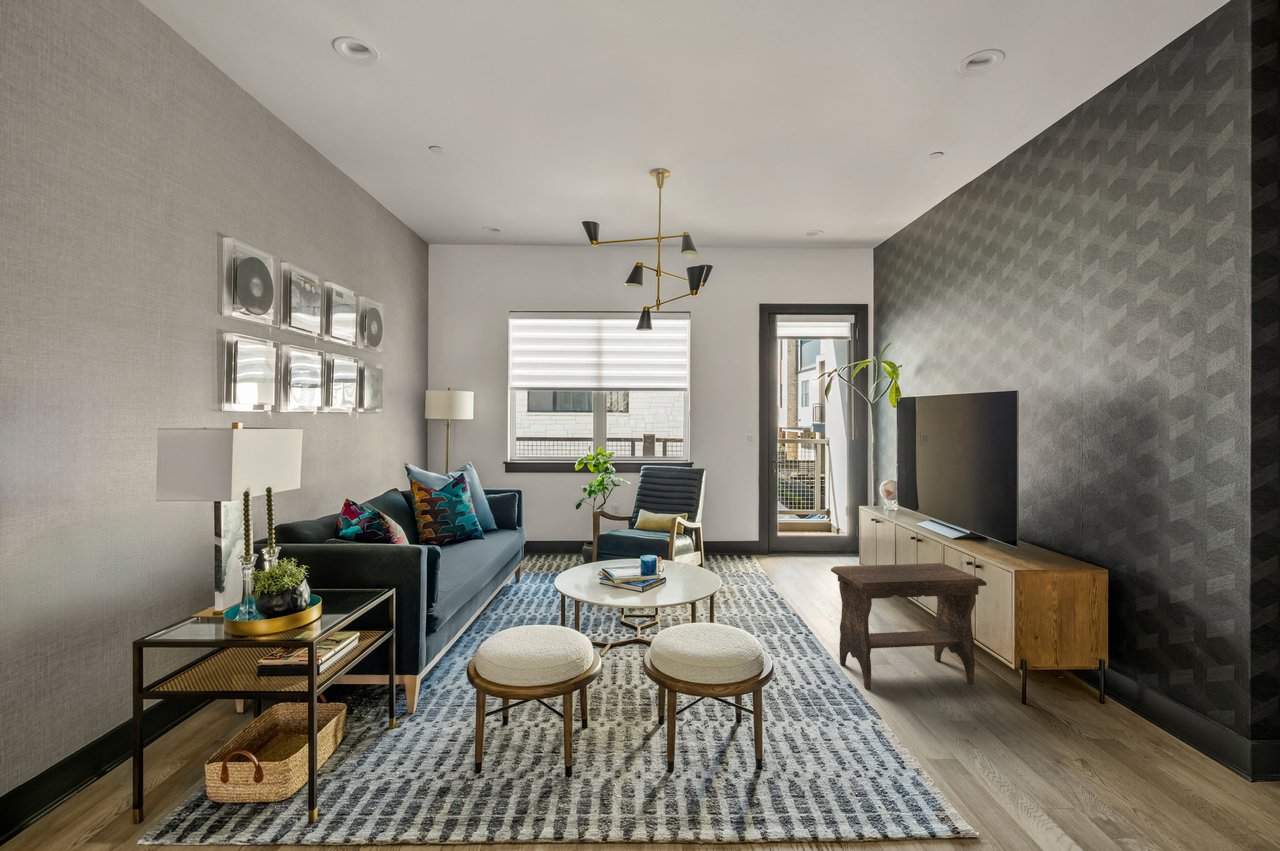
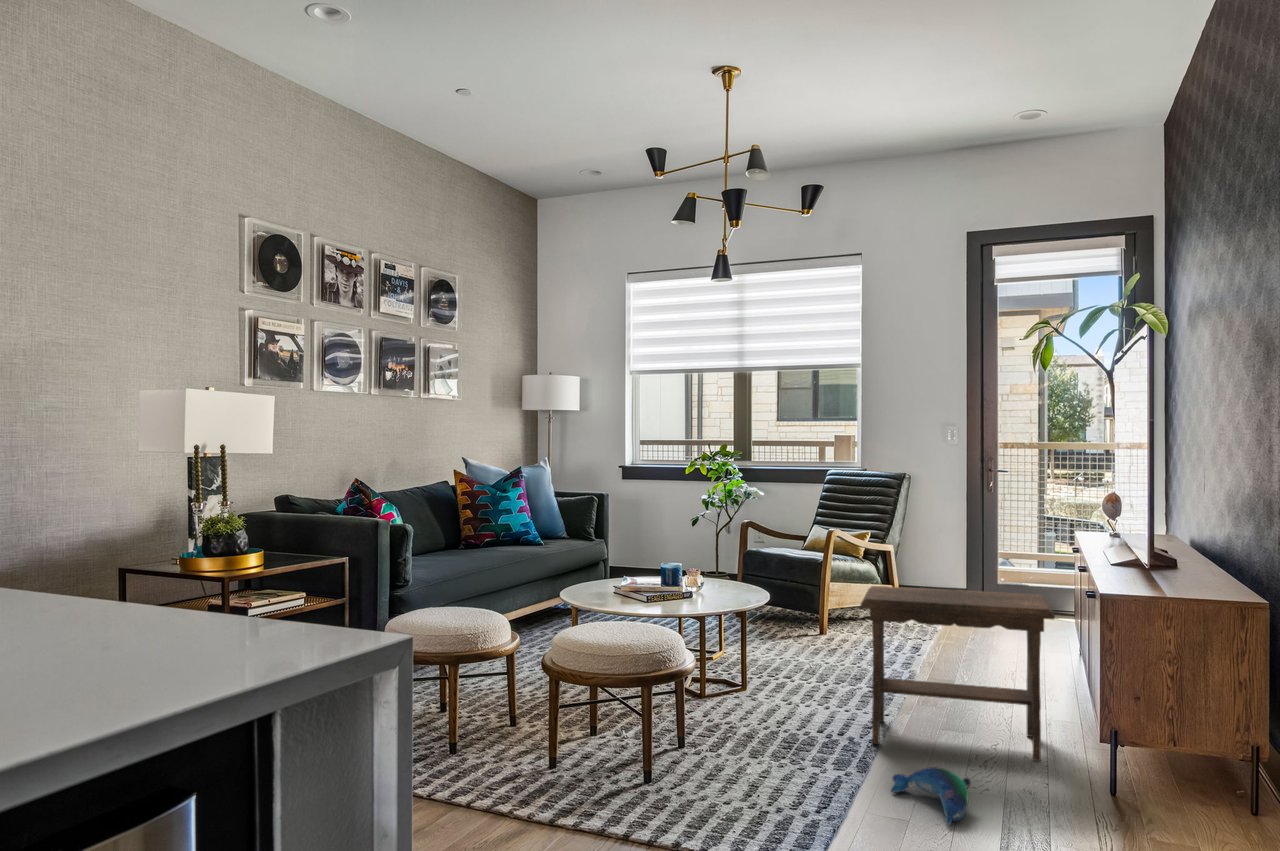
plush toy: none [932,714,1019,765] -> present [891,767,971,825]

